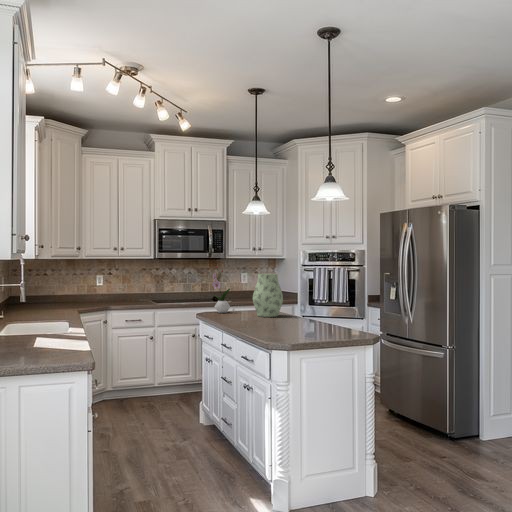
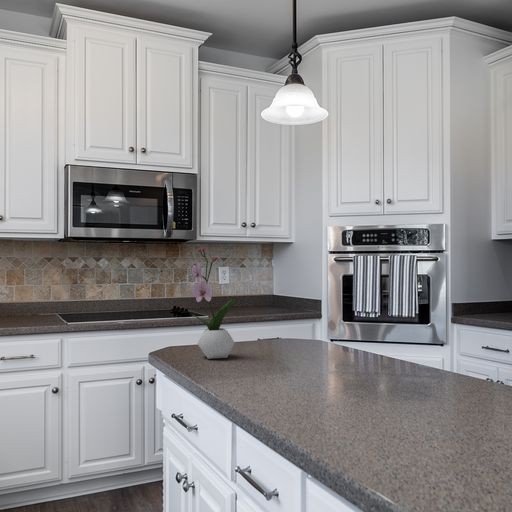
vase: present [253,274,283,317] -> none [299,265,375,374]

